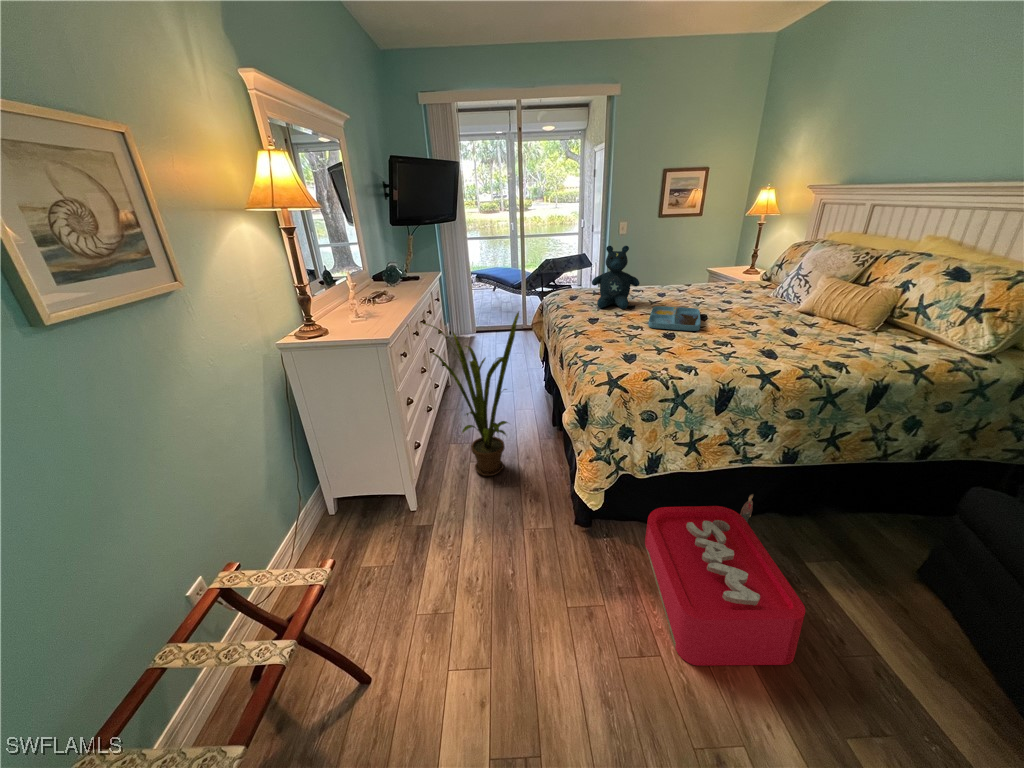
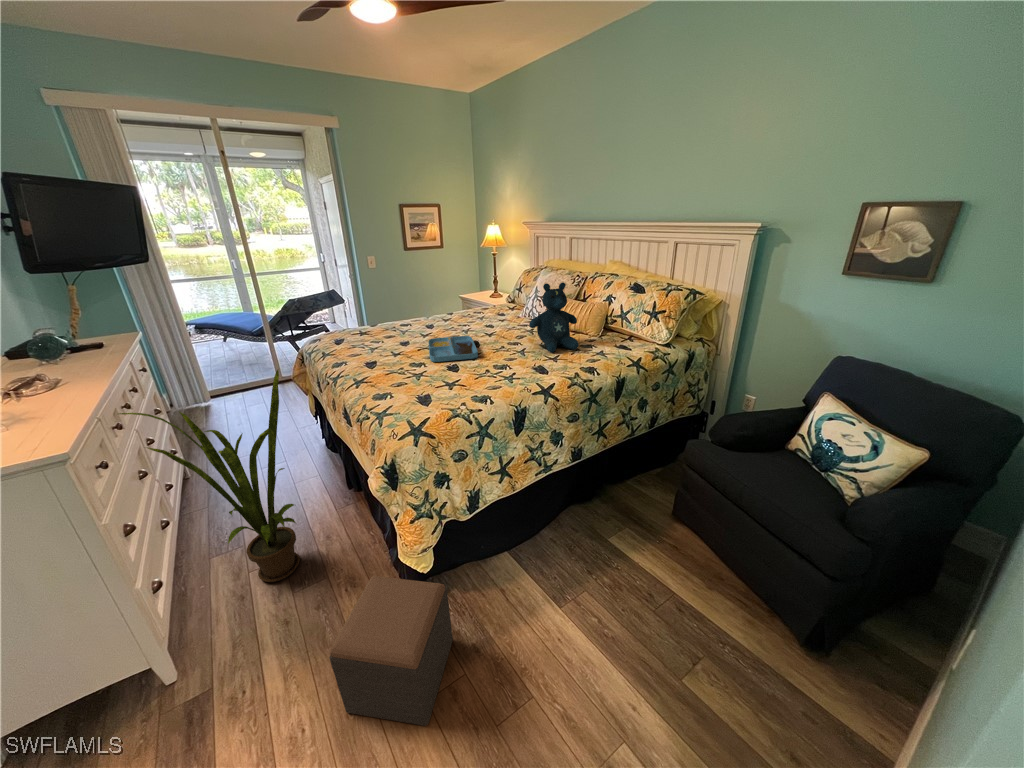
stuffed bear: present [592,246,640,309] -> present [529,282,579,352]
footstool: none [506,491,606,620] -> present [329,576,453,726]
storage bin: present [645,494,805,666] -> none [482,496,631,692]

